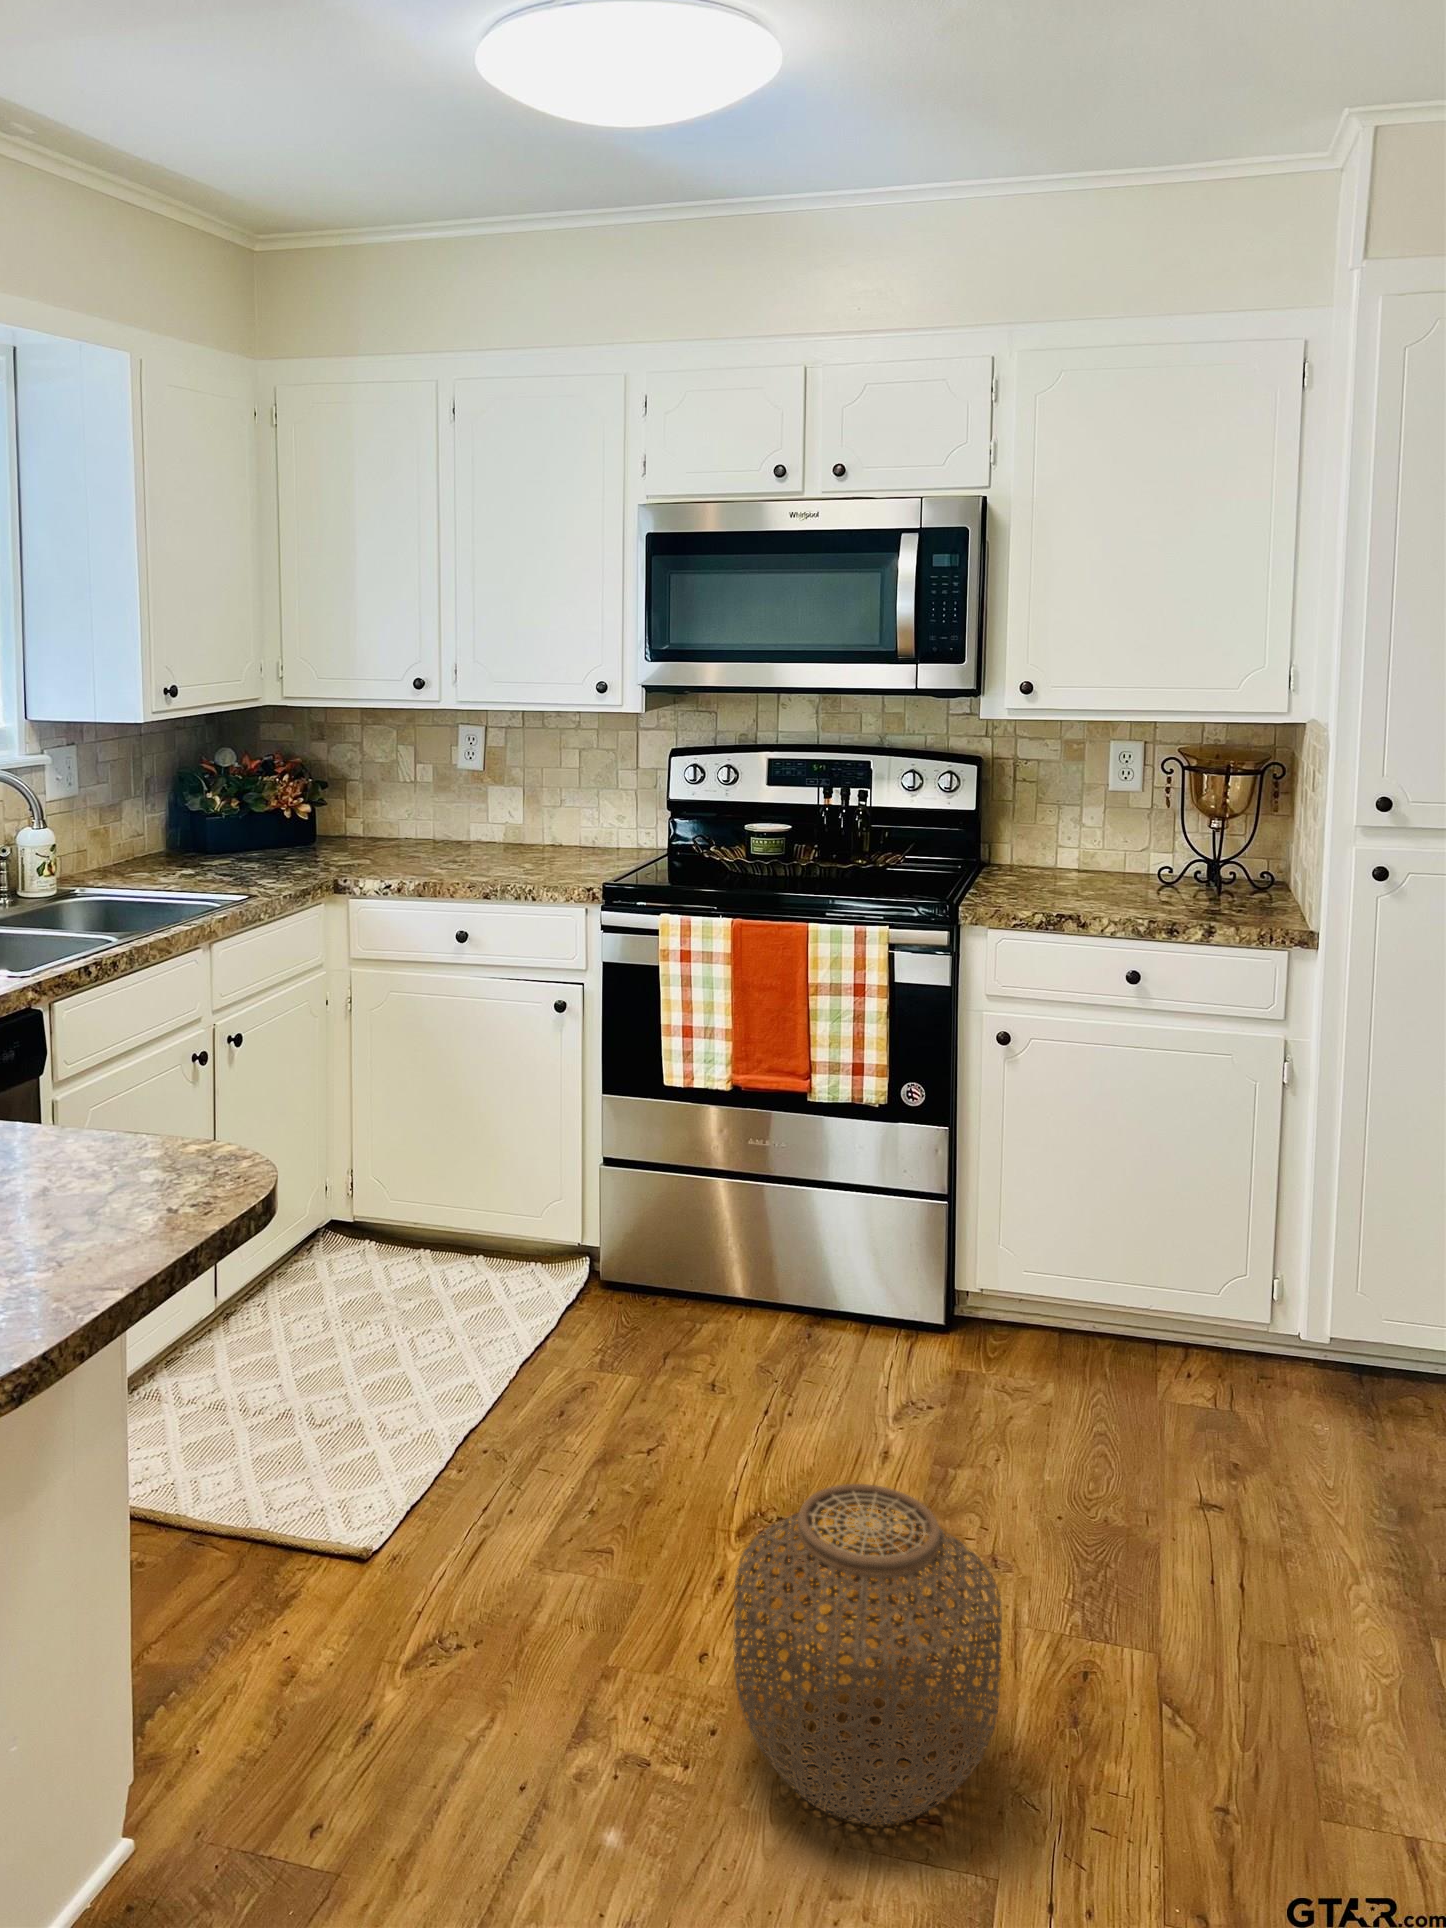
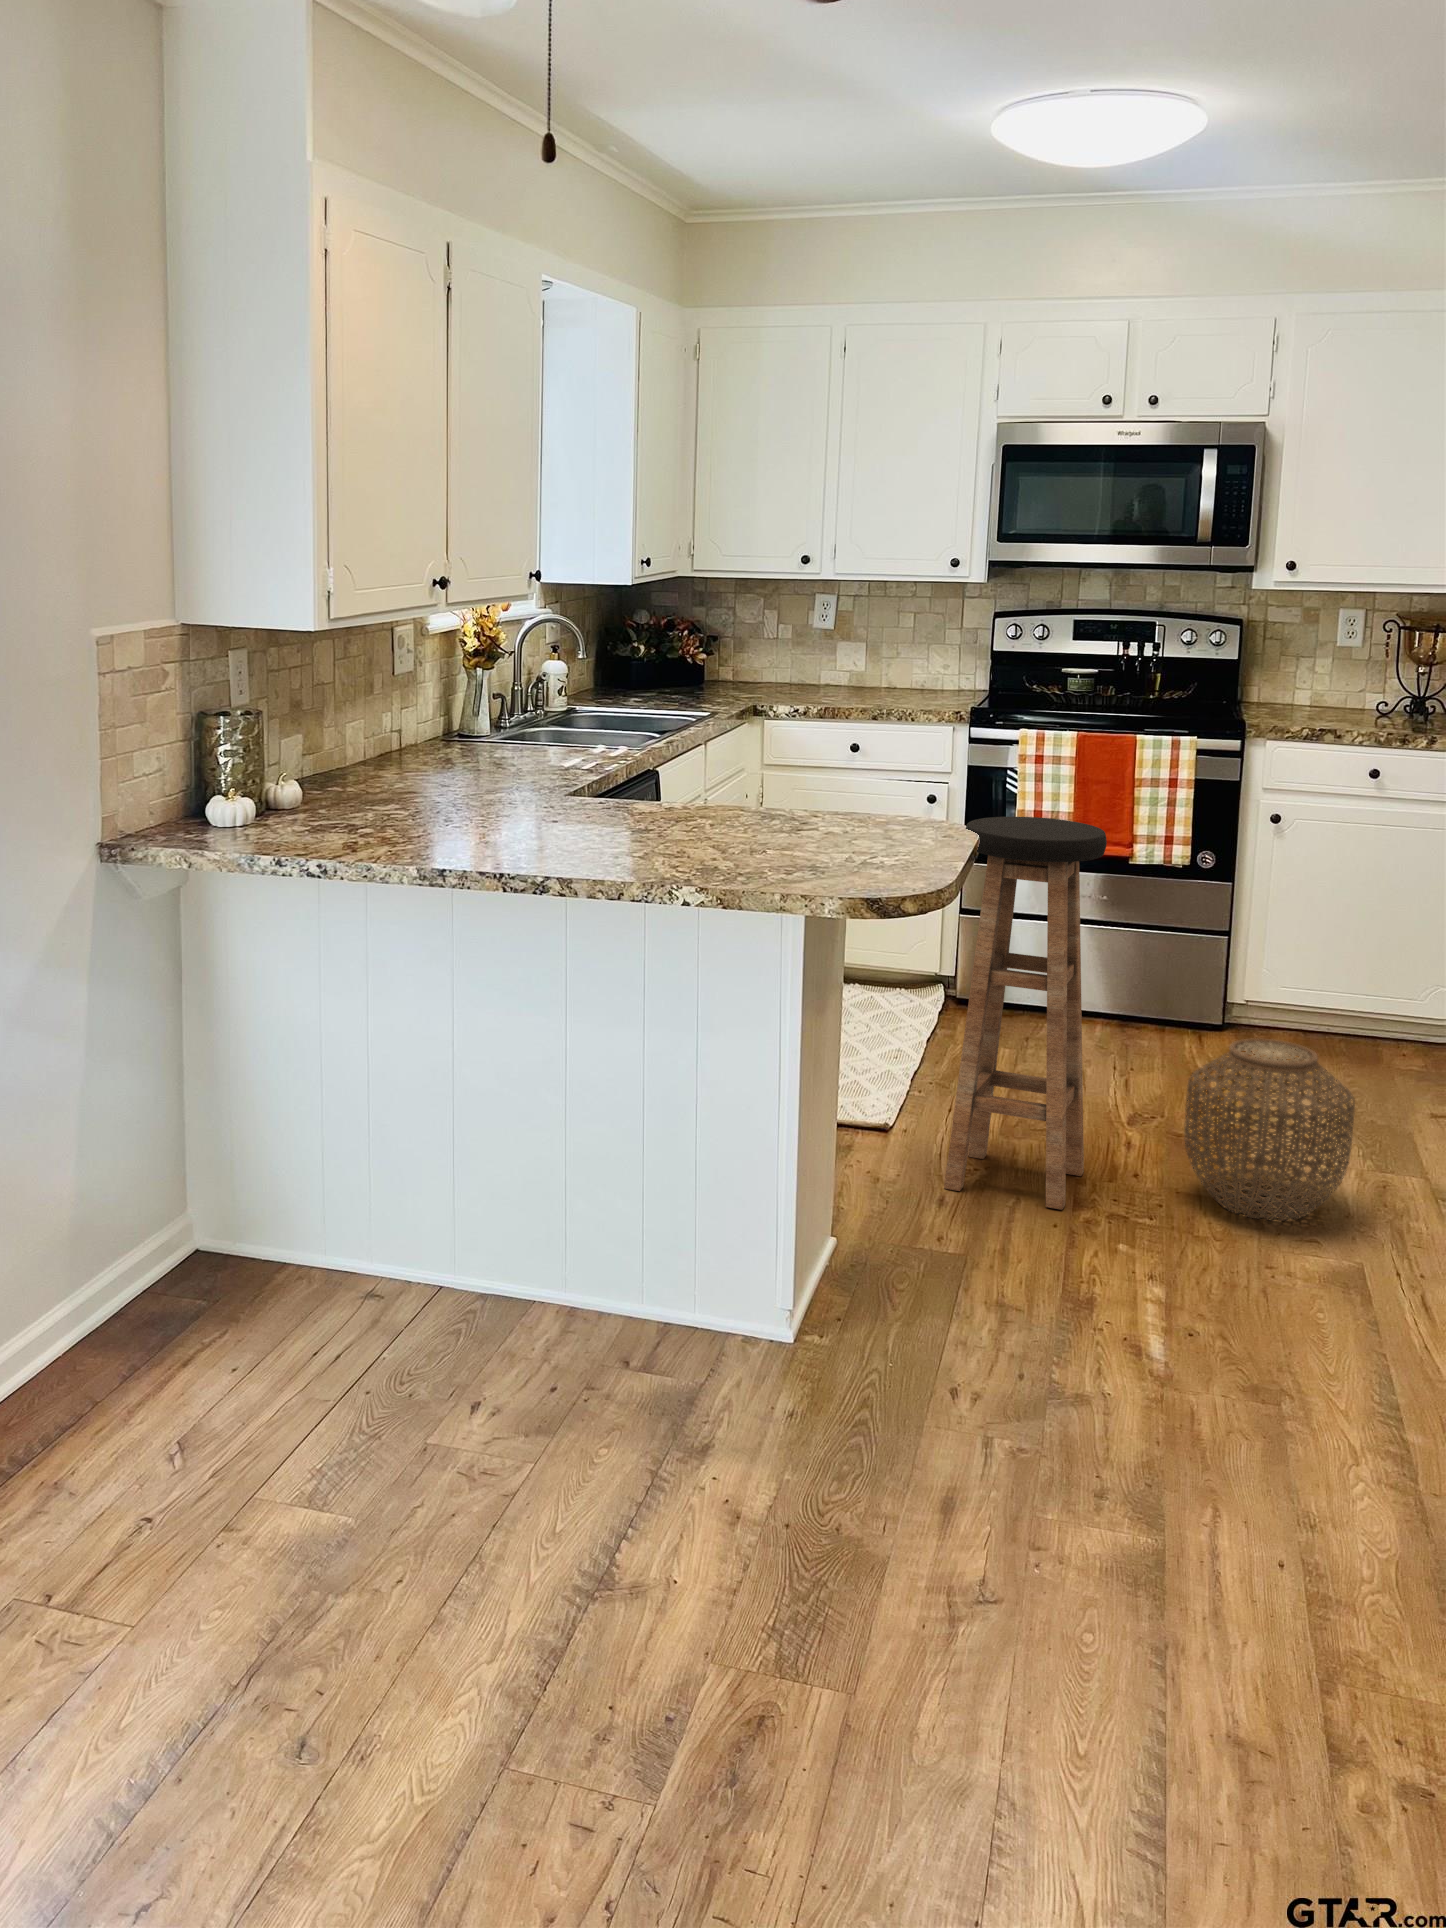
bar stool: none [349,1108,603,1796] -> present [944,817,1107,1210]

